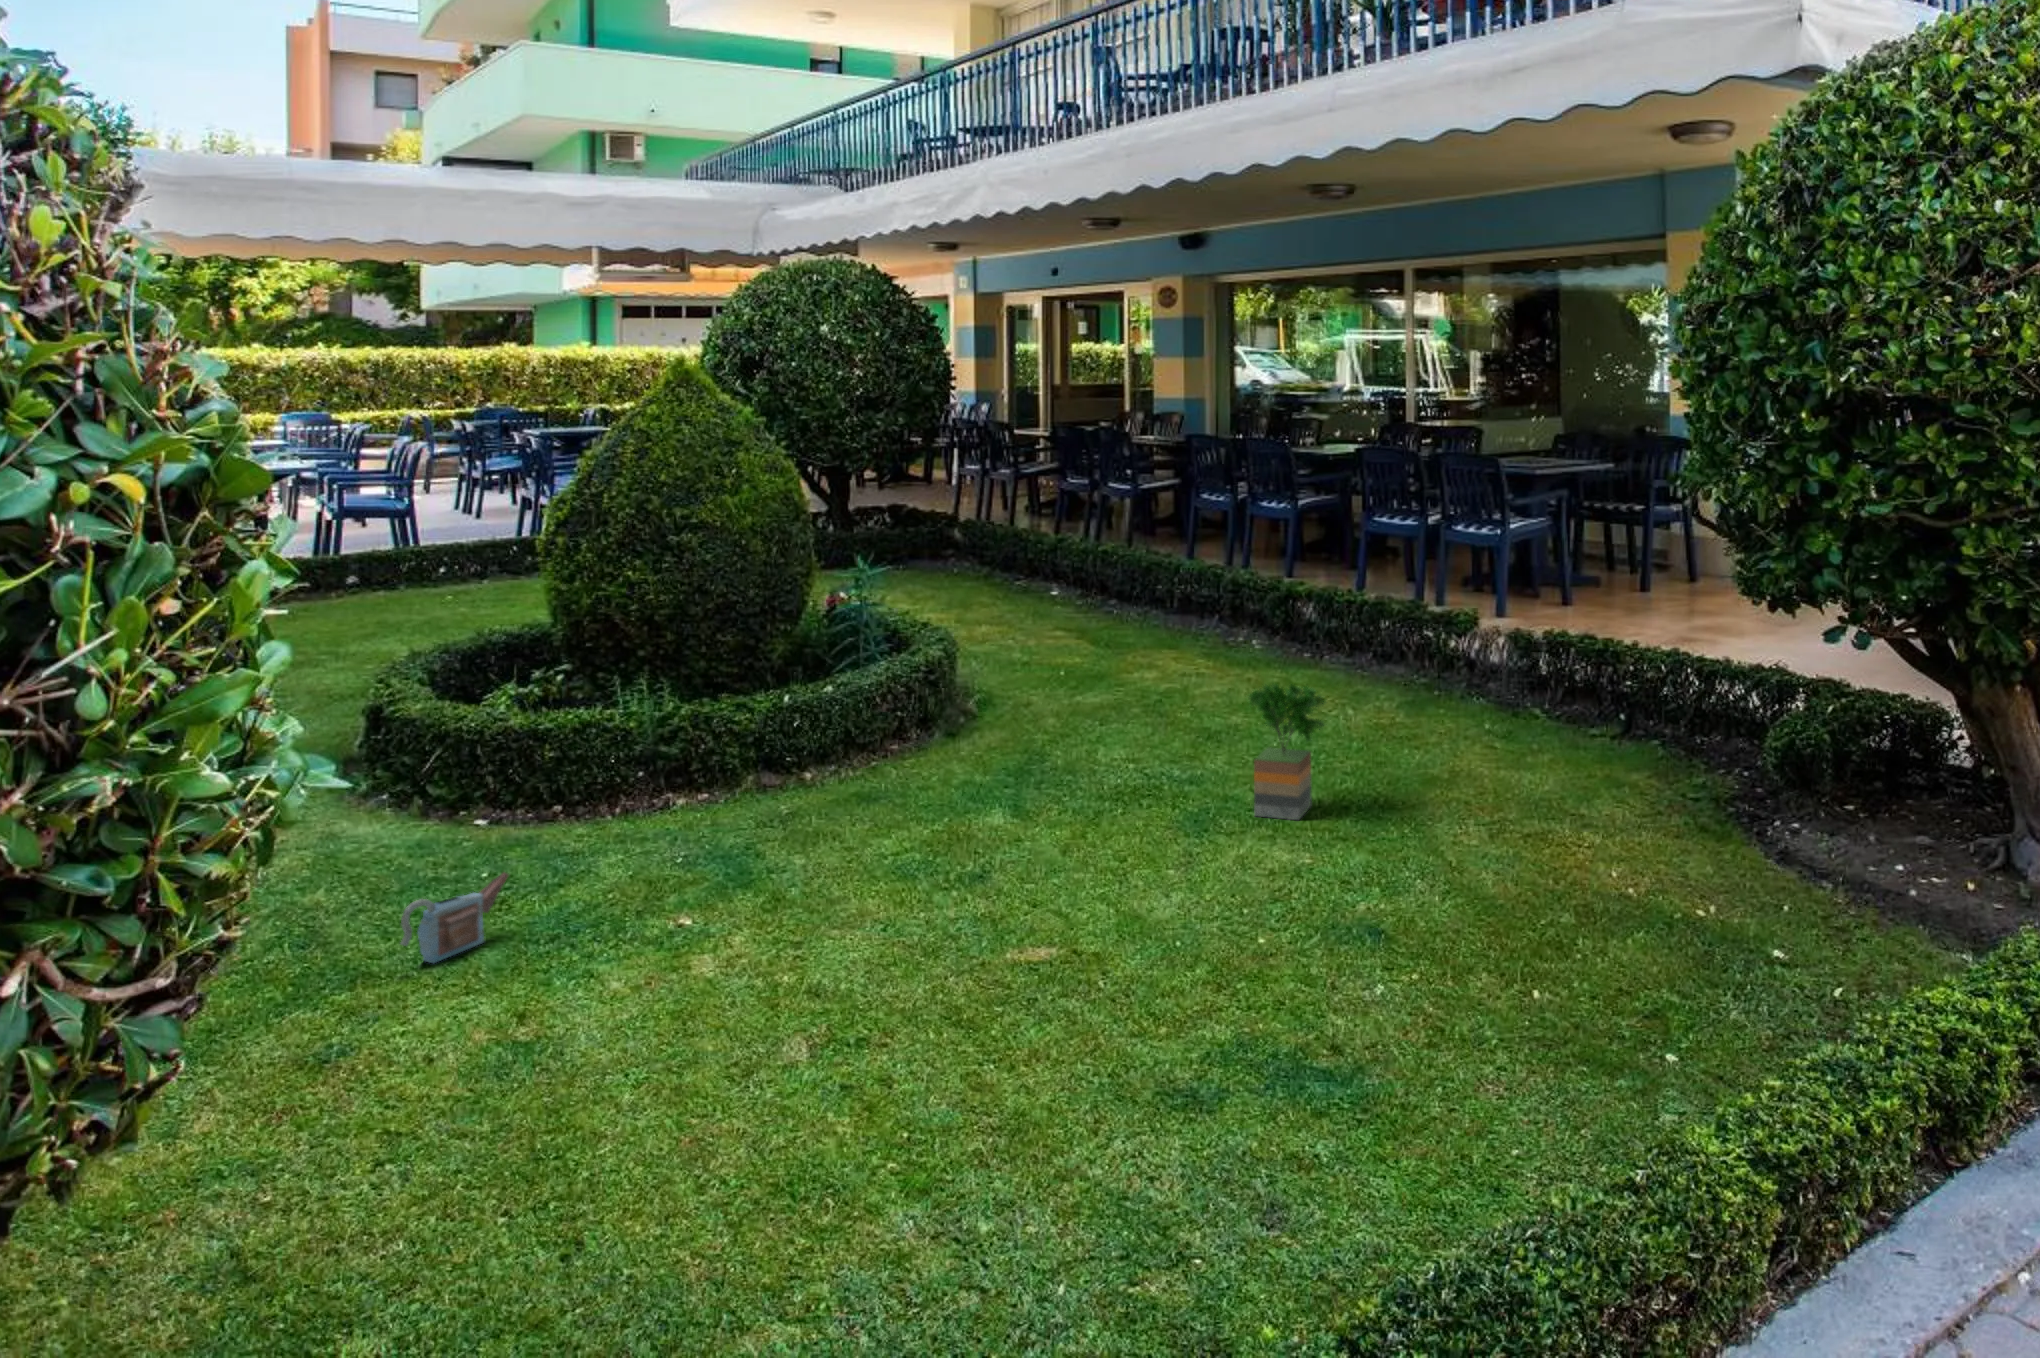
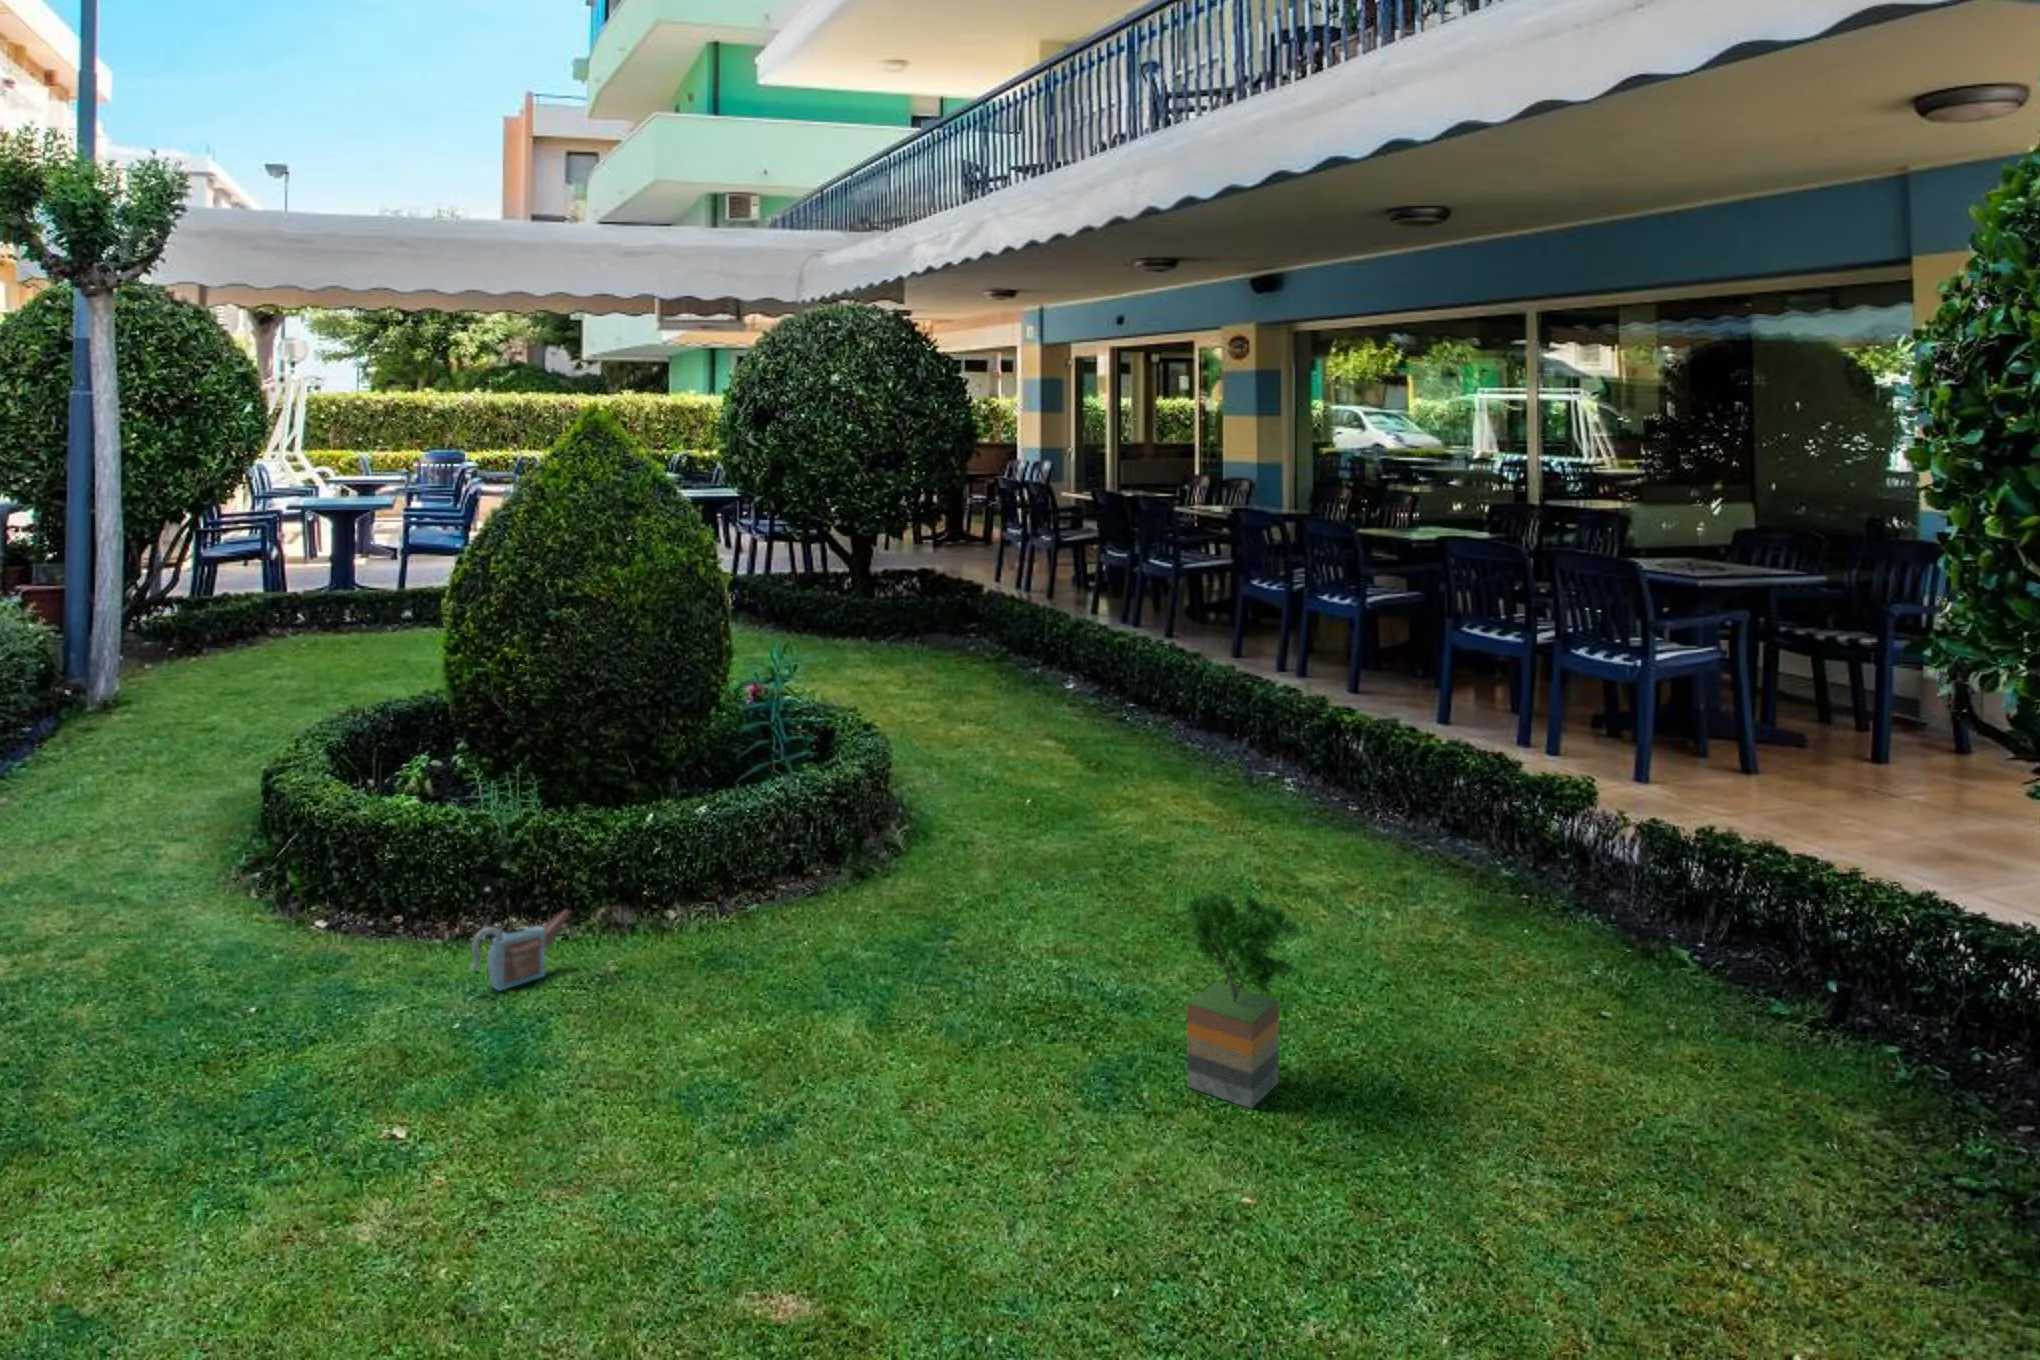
watering can: present [401,872,509,963] -> present [471,909,570,991]

